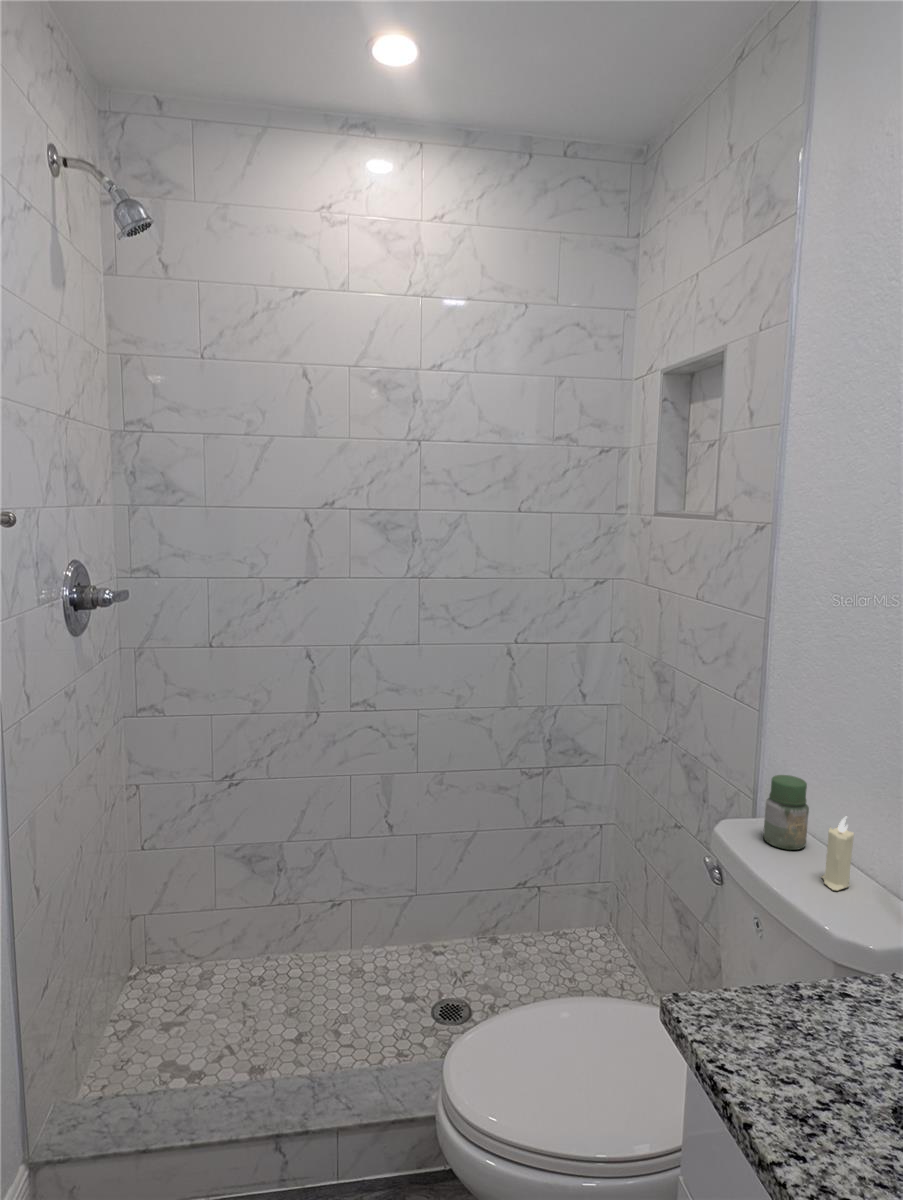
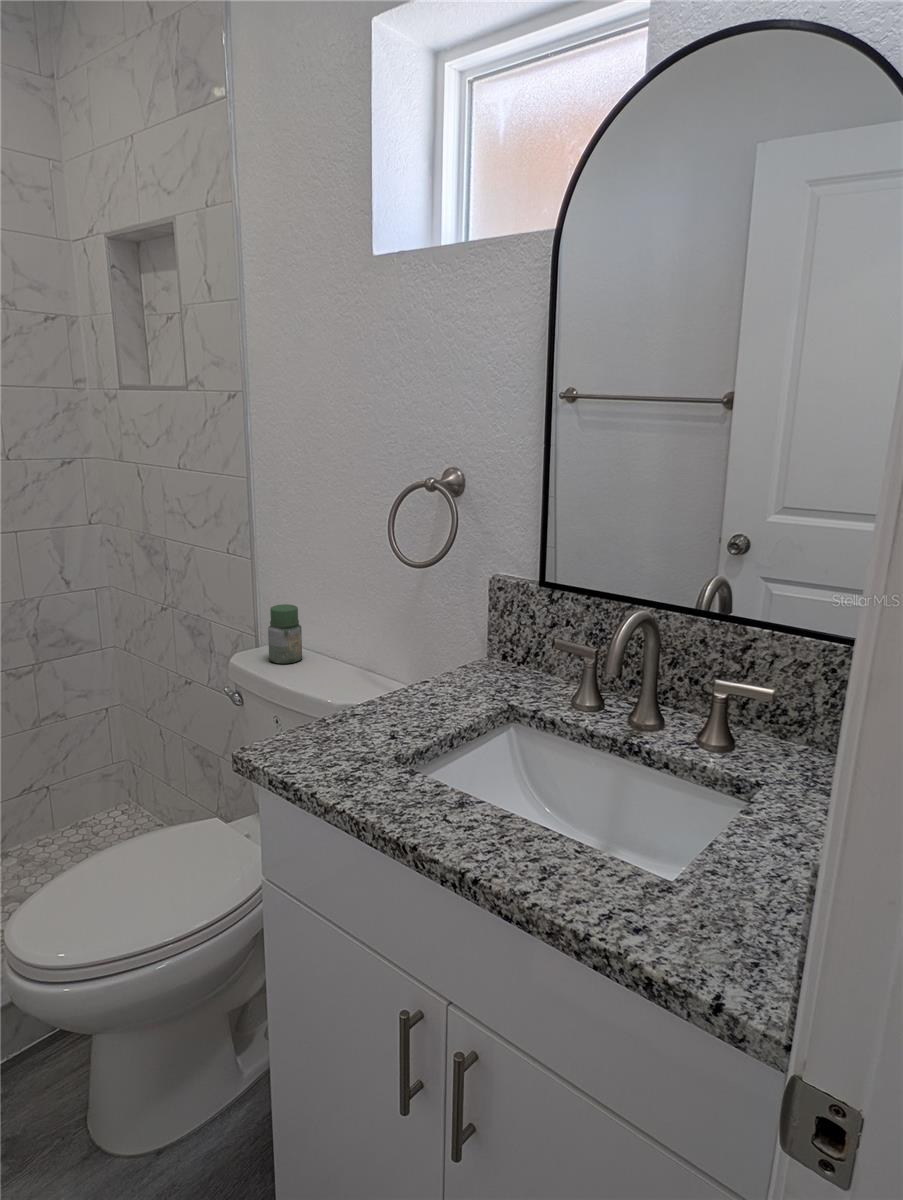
candle: present [822,817,854,890] -> none [318,622,338,680]

